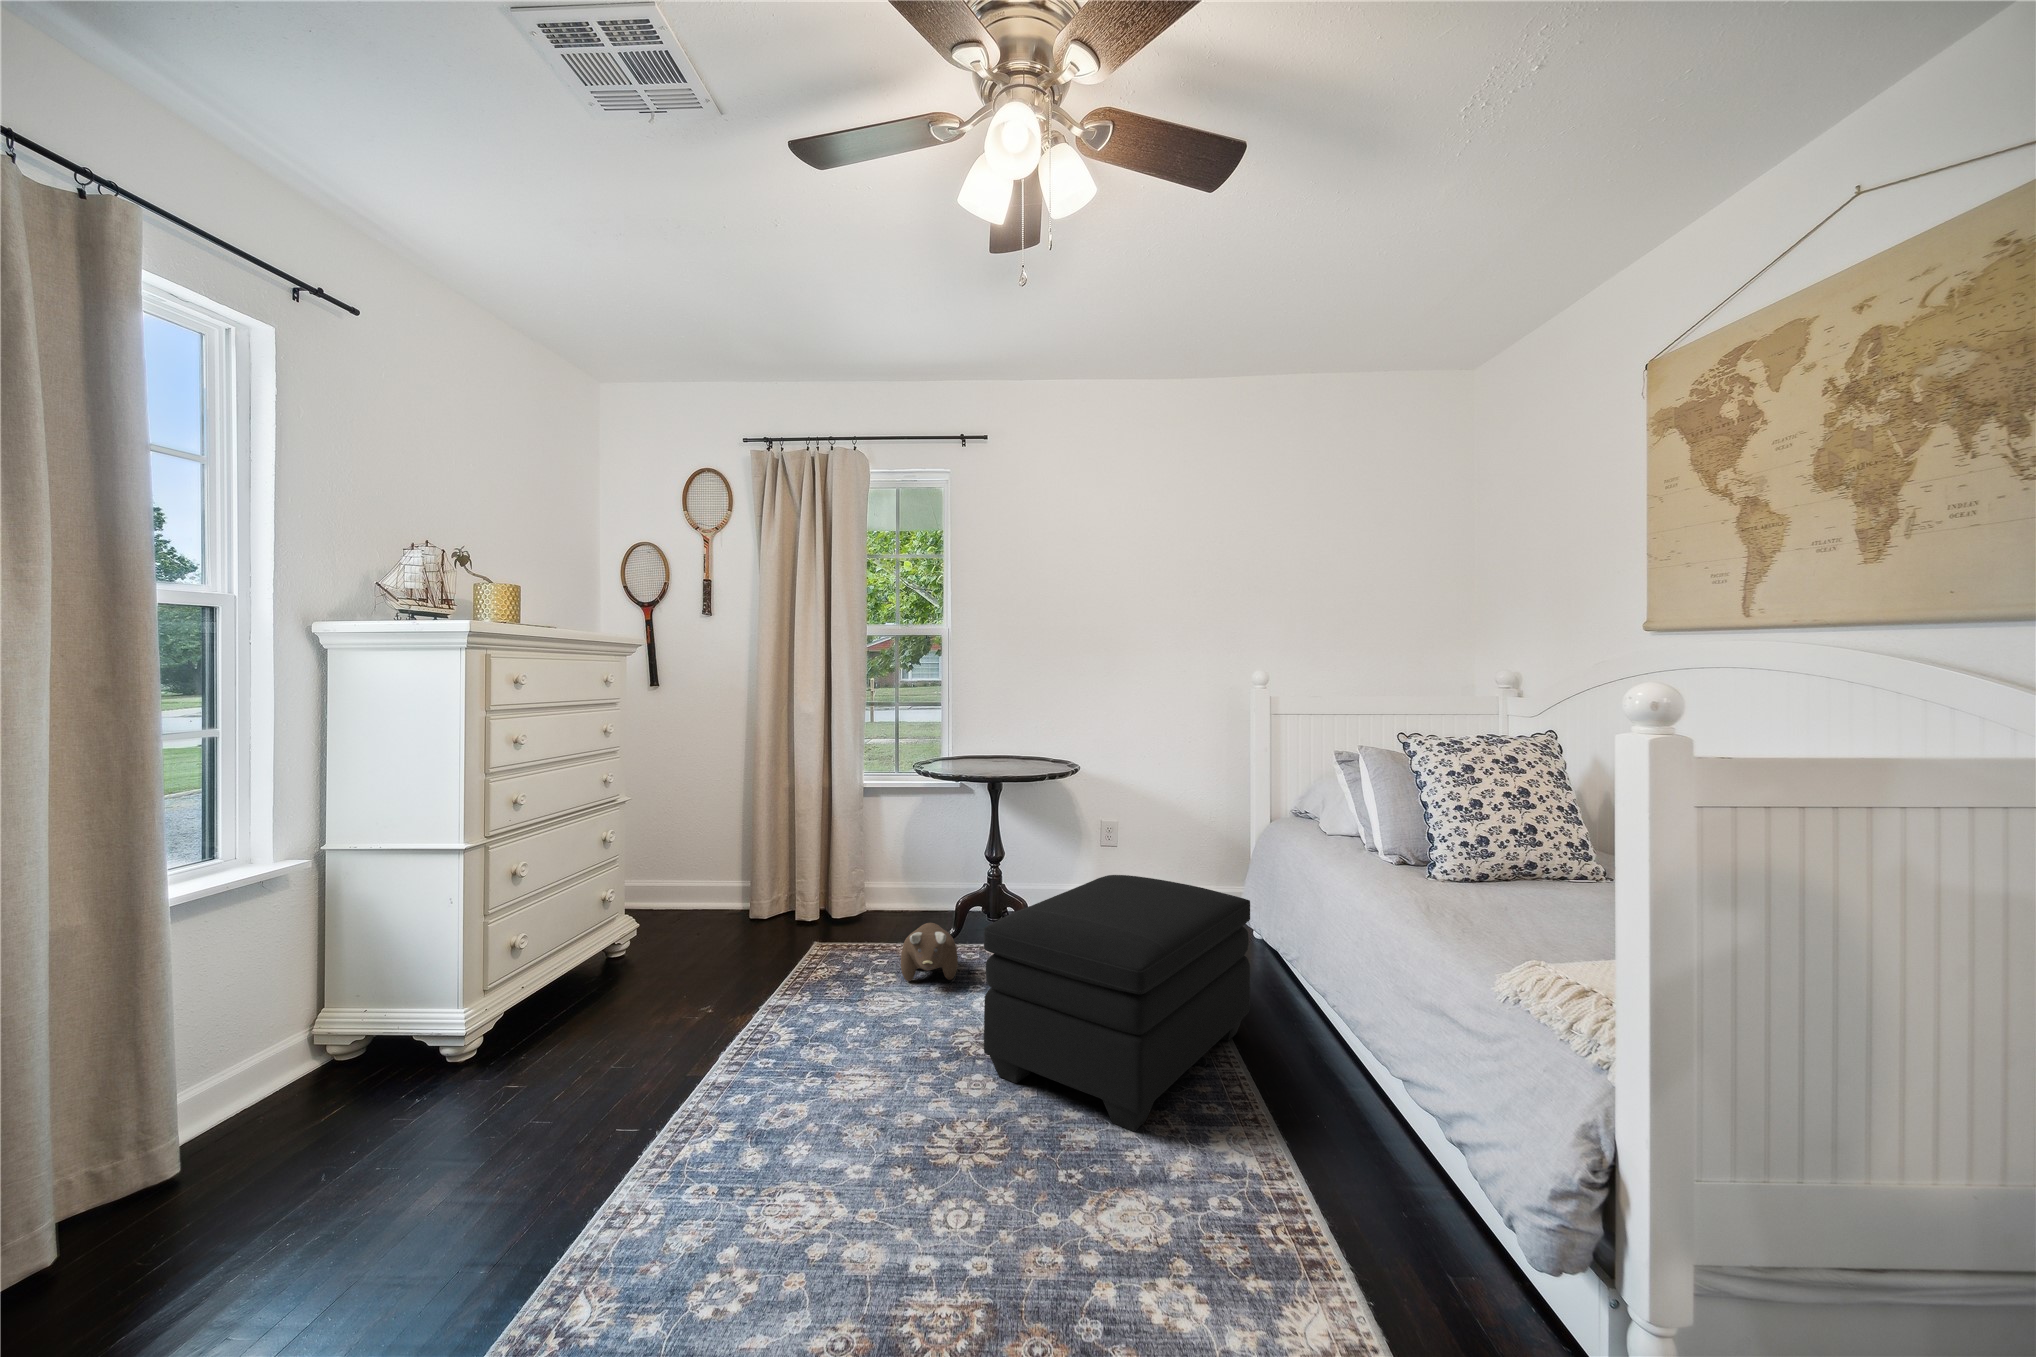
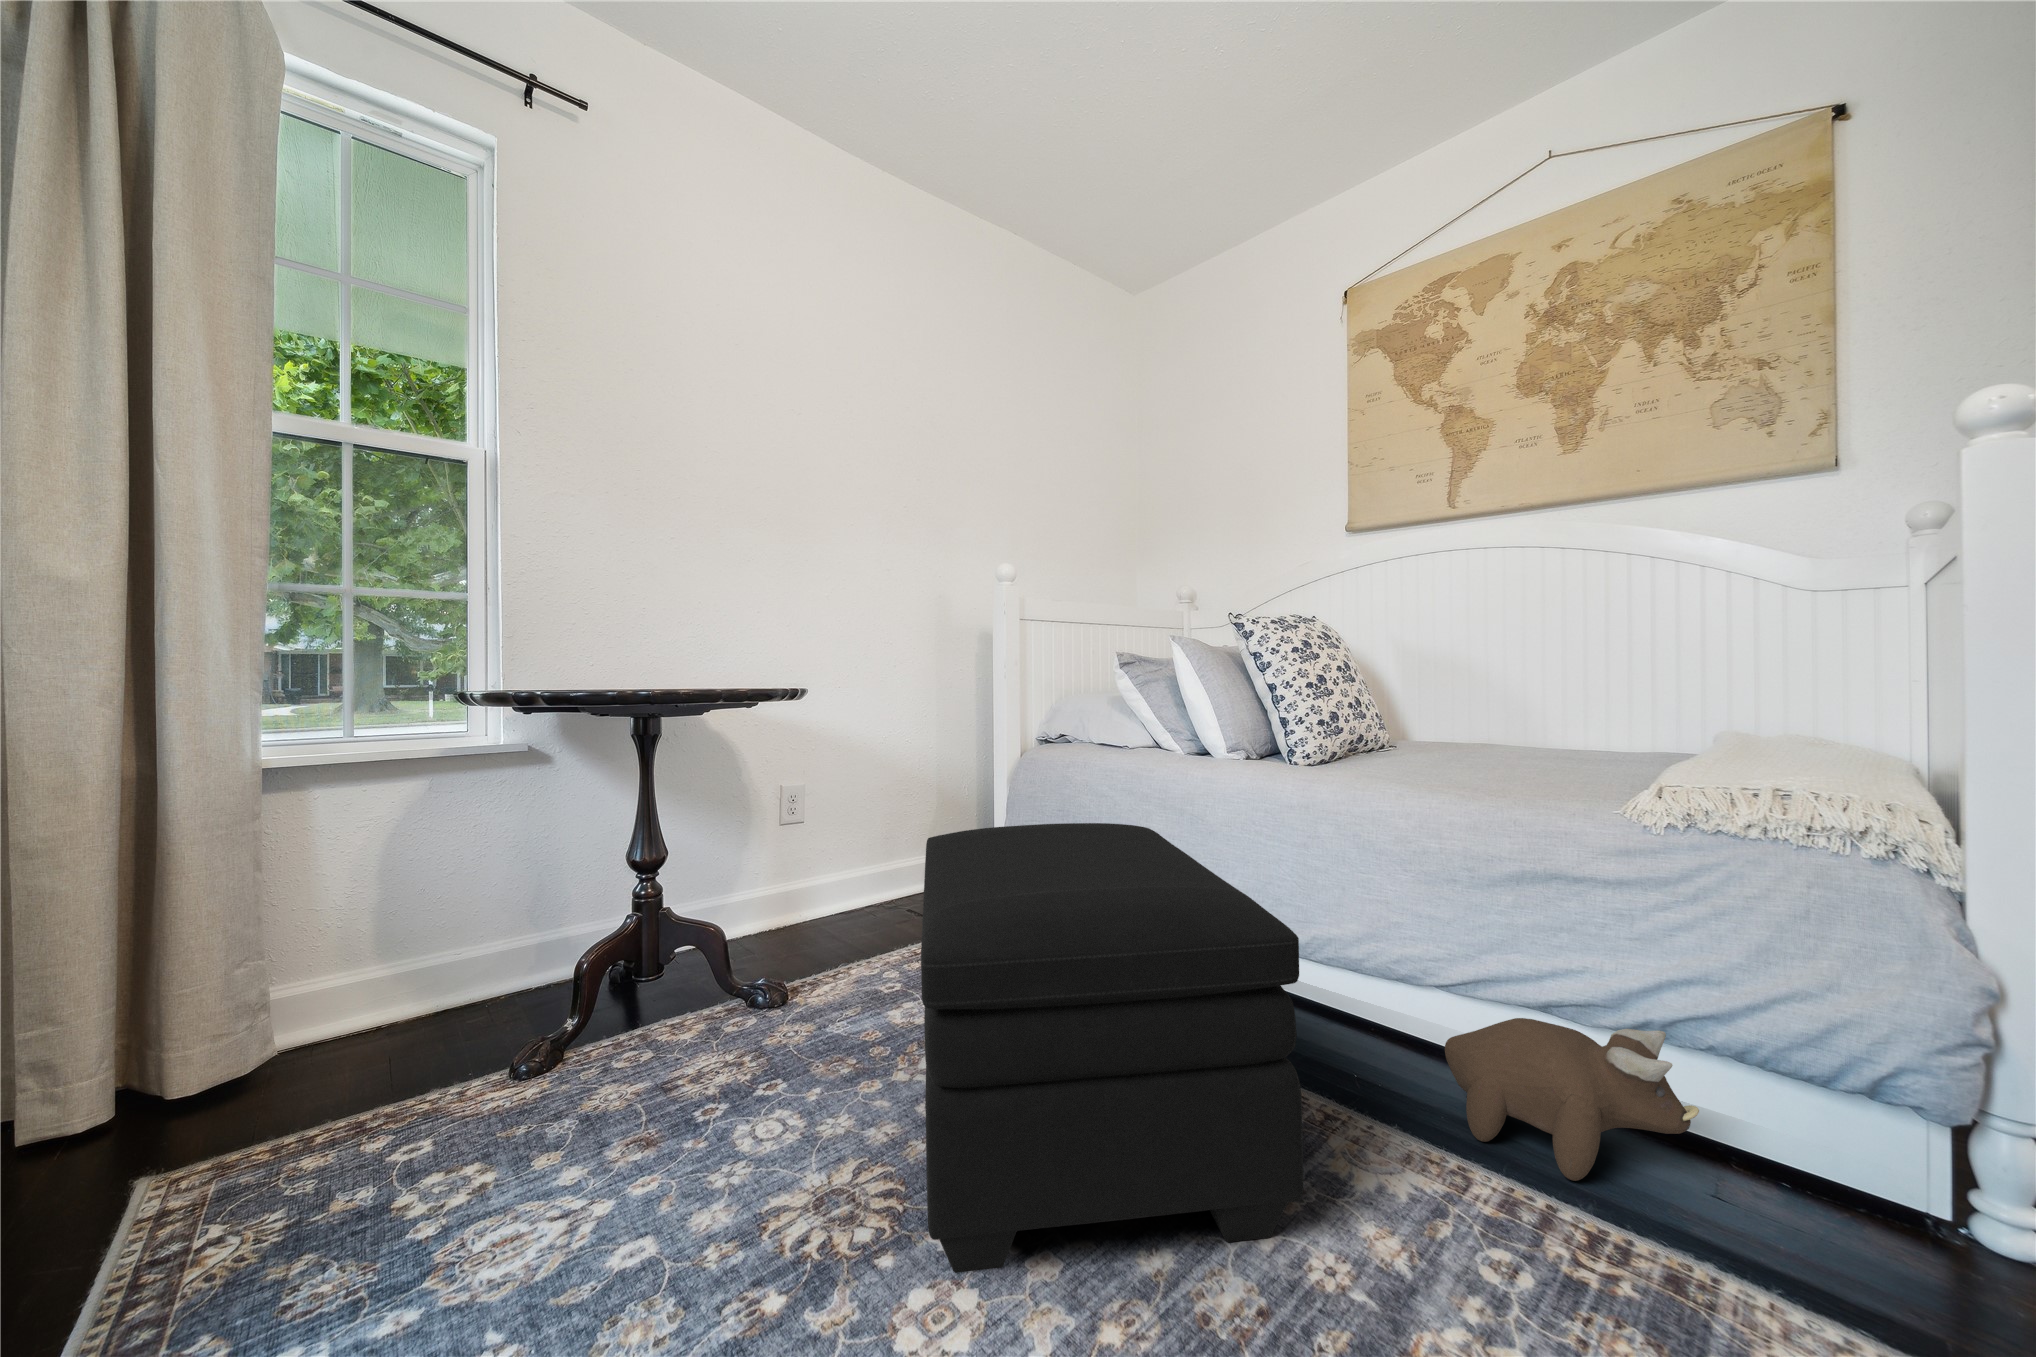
plush toy: present [901,923,958,981] -> present [1445,1018,1699,1181]

